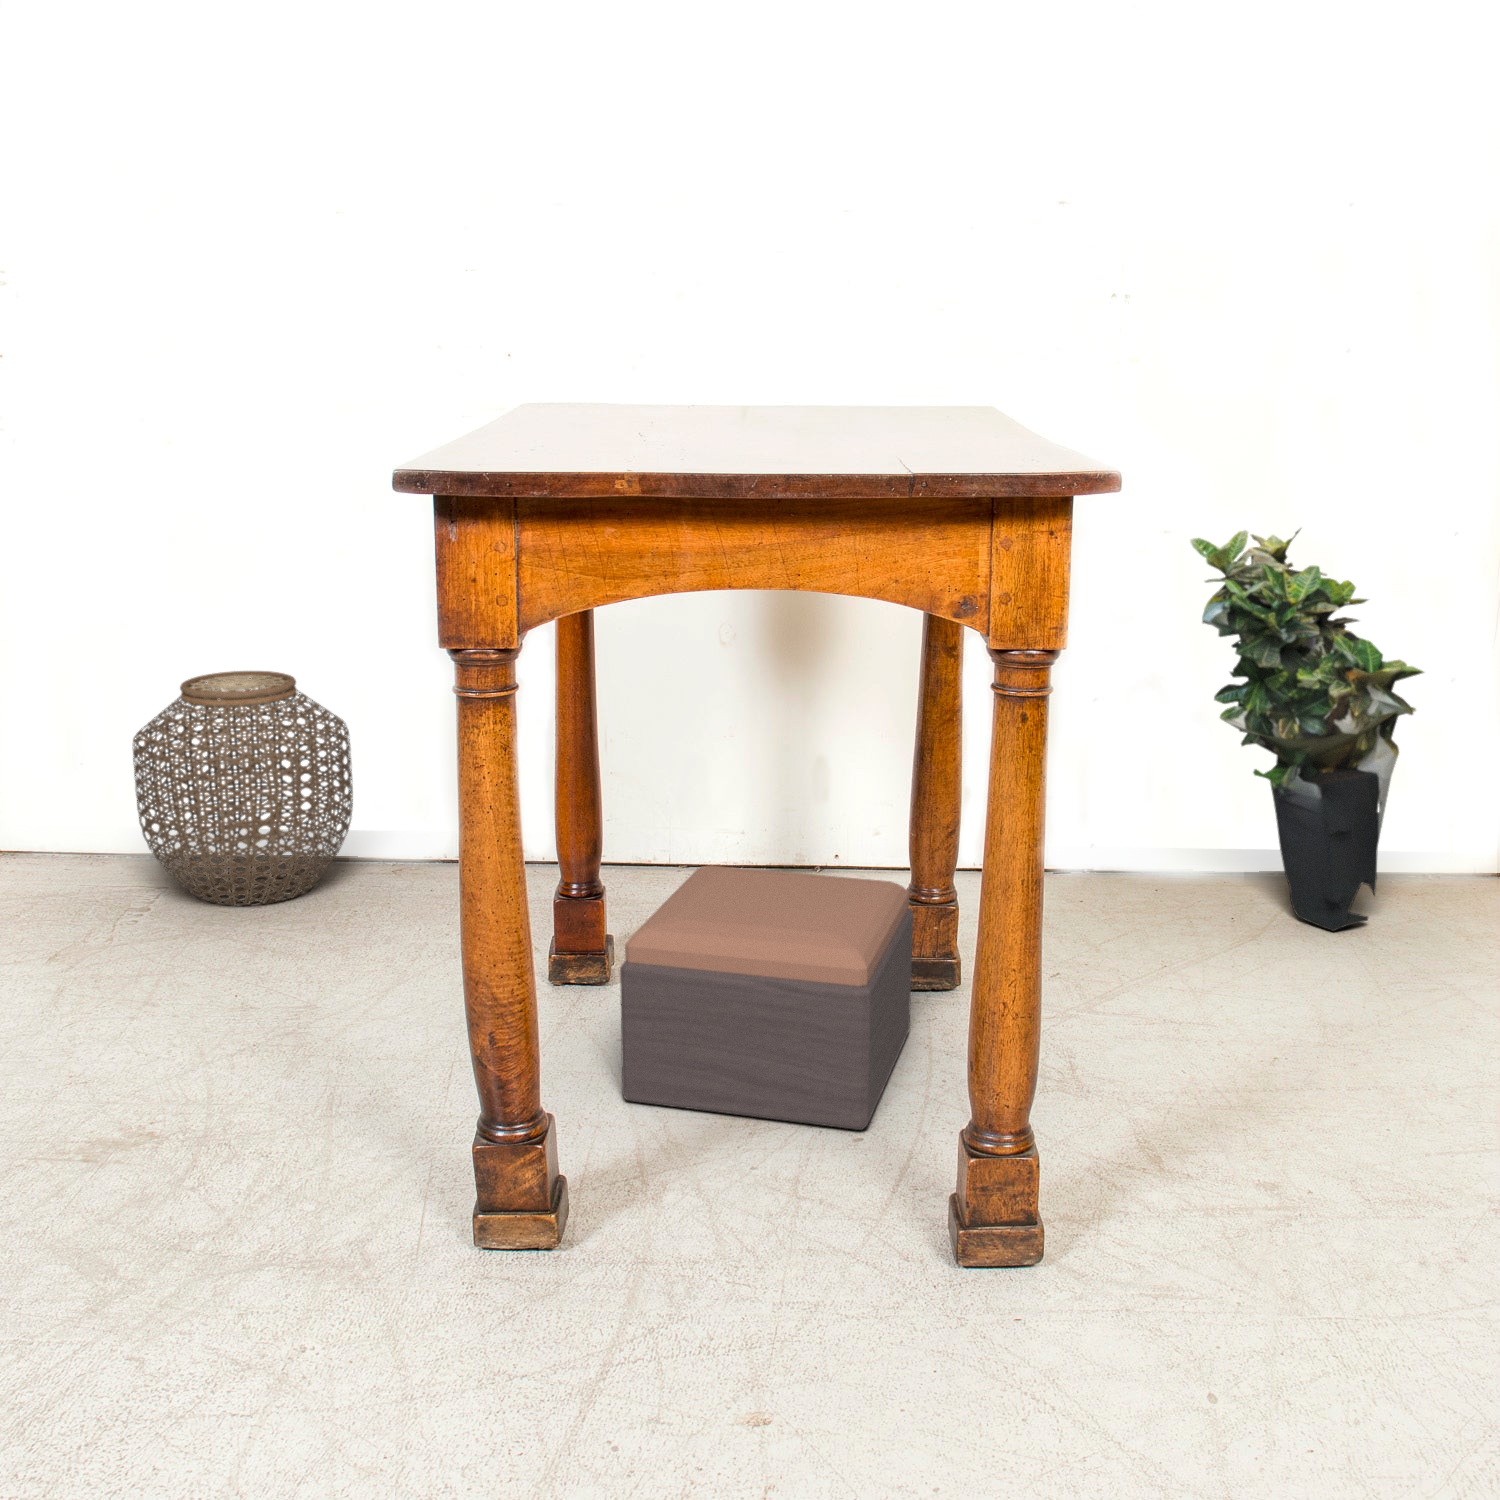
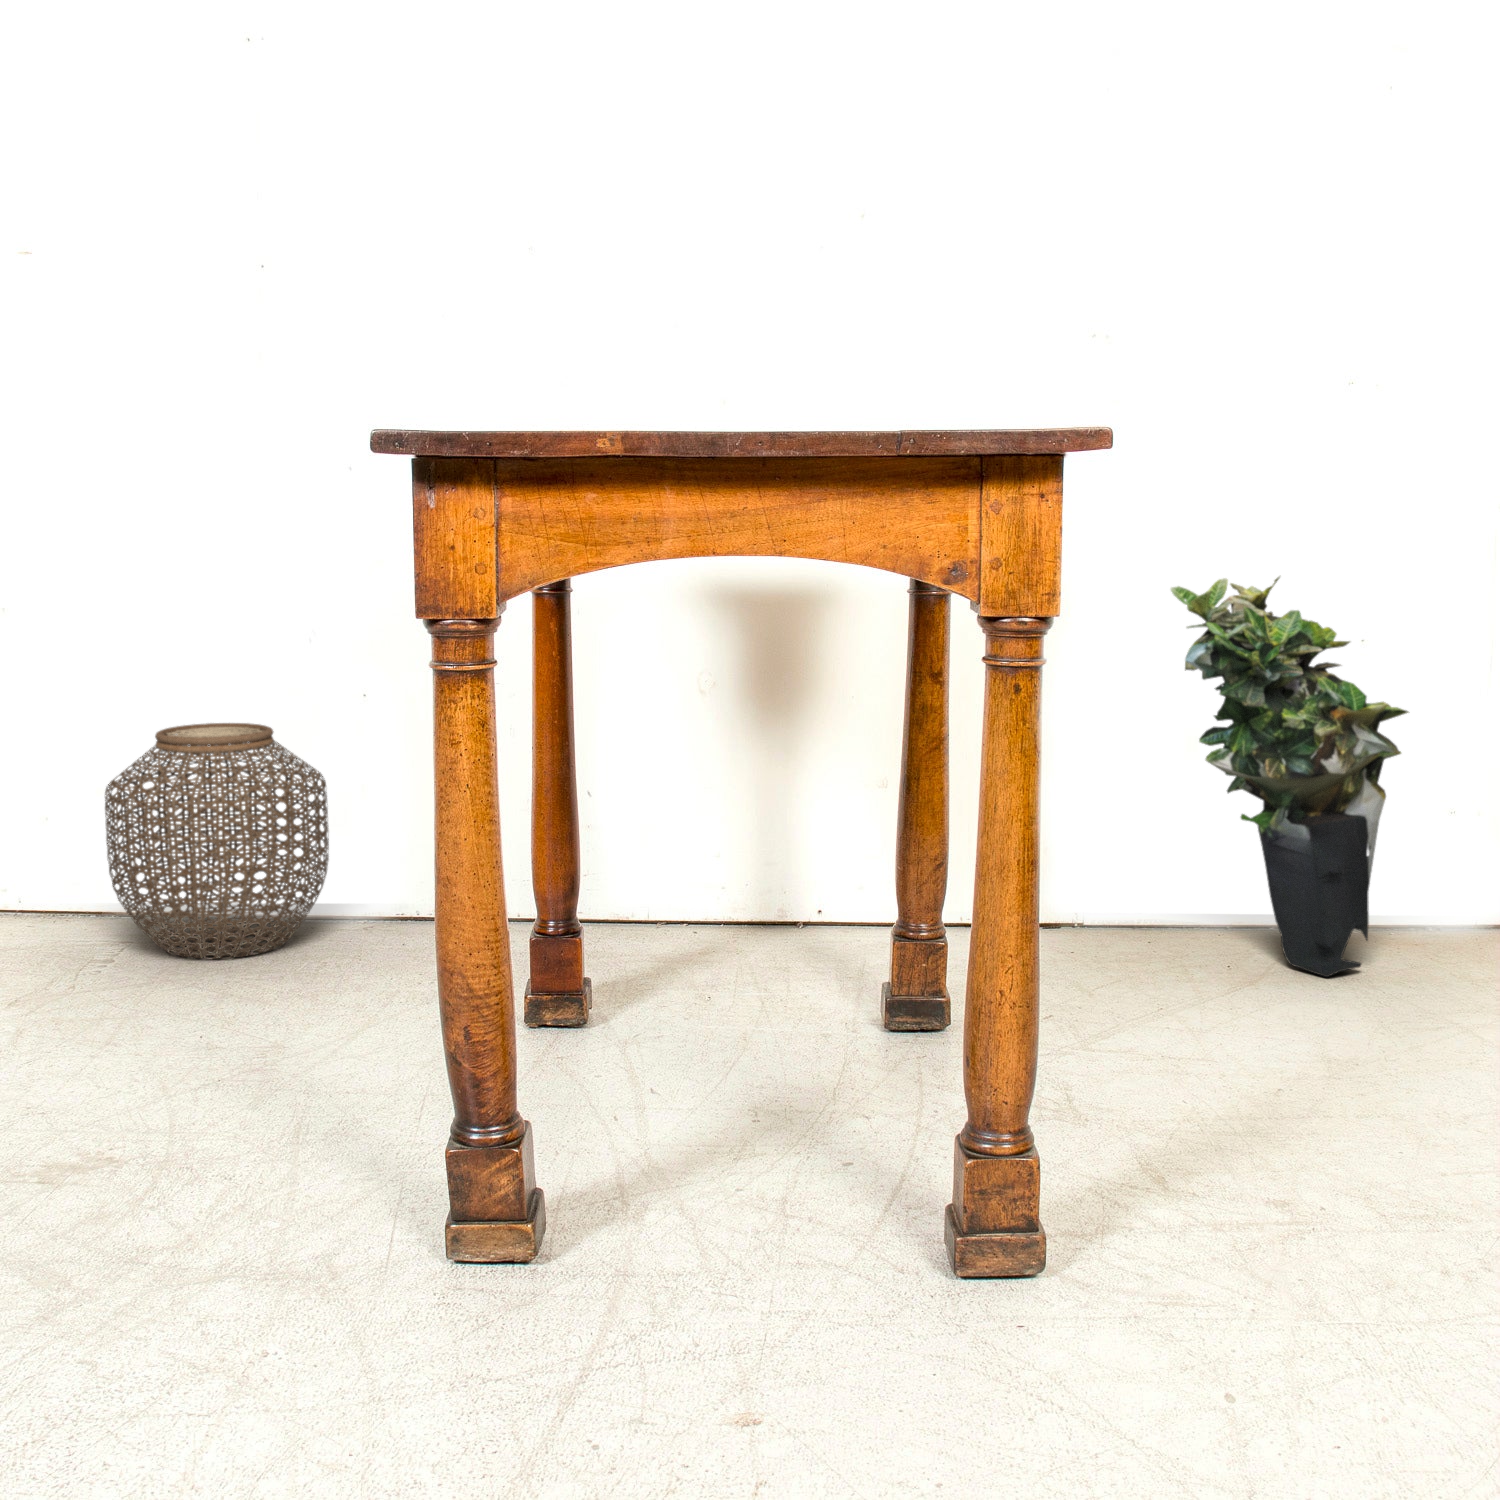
footstool: present [620,866,913,1130] -> none [601,894,901,1152]

